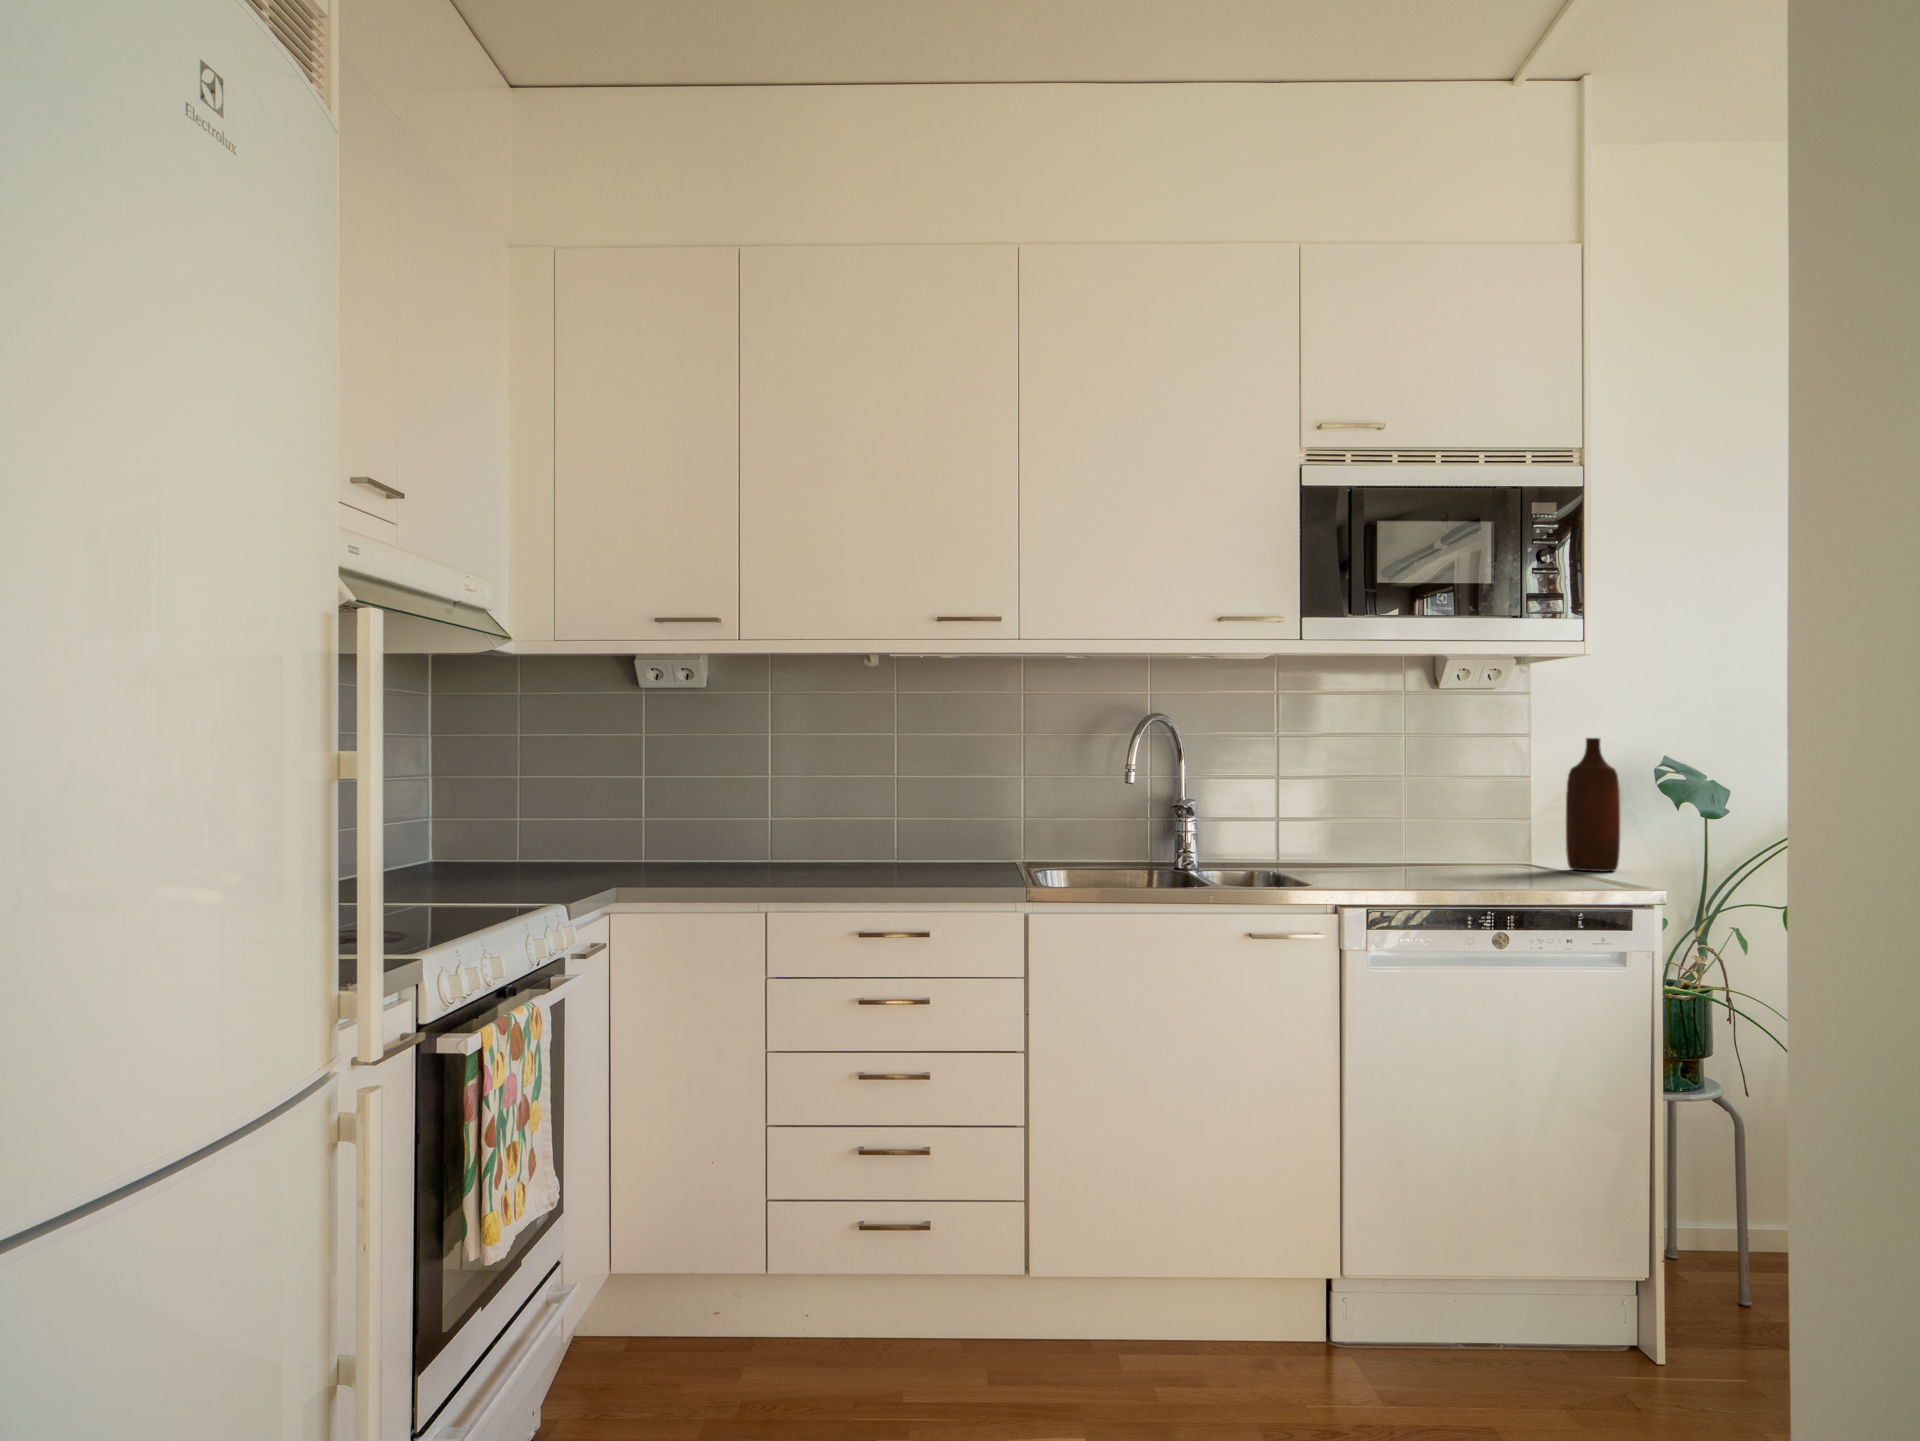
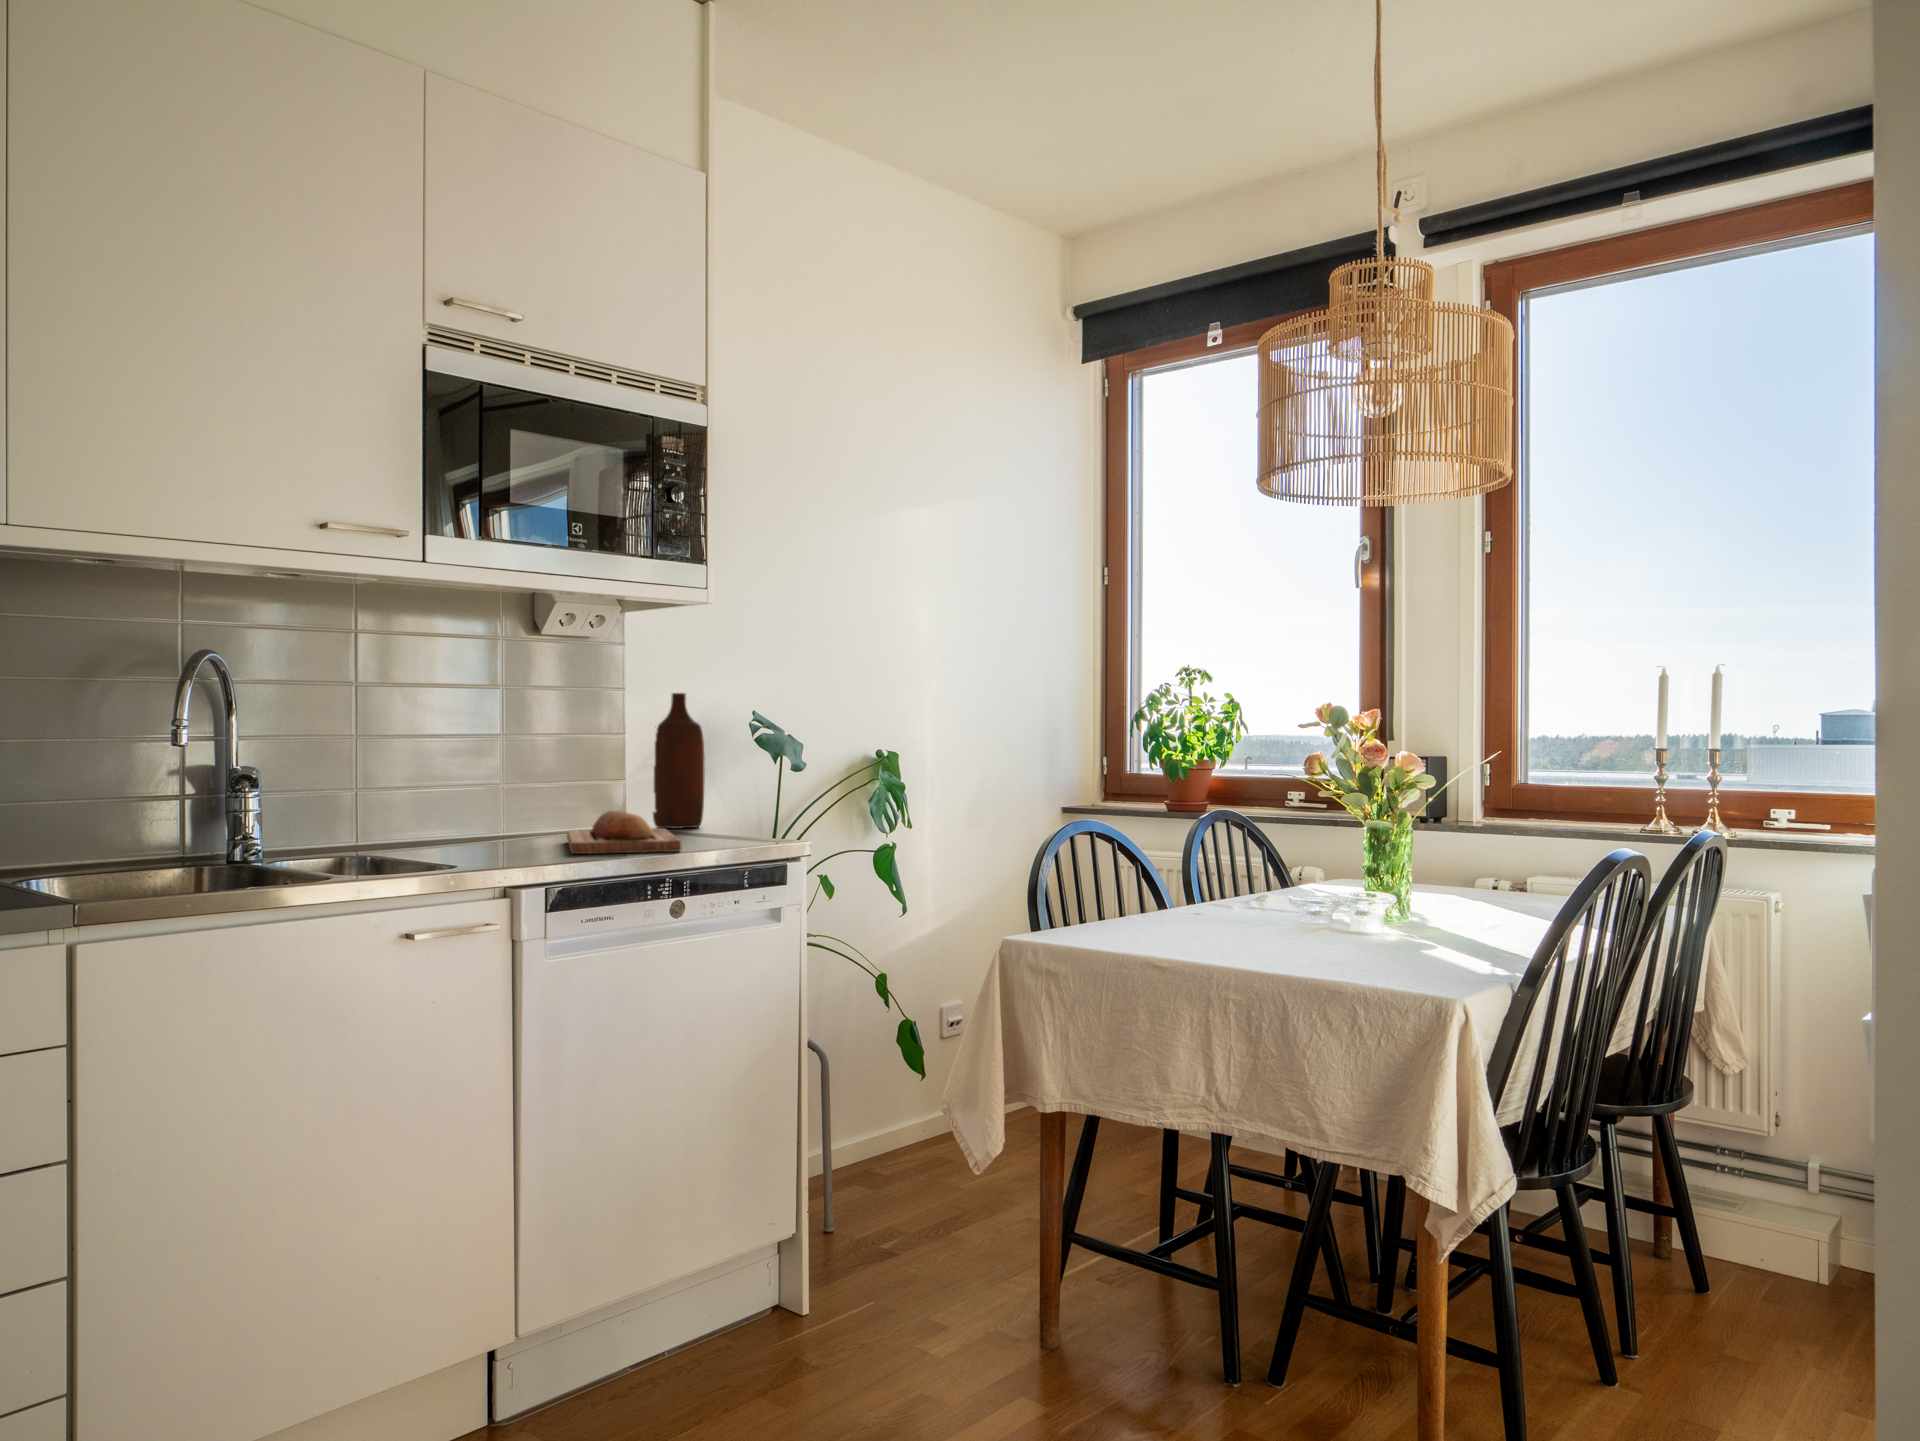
bread loaf: none [1417,849,1542,888] -> present [567,811,681,854]

